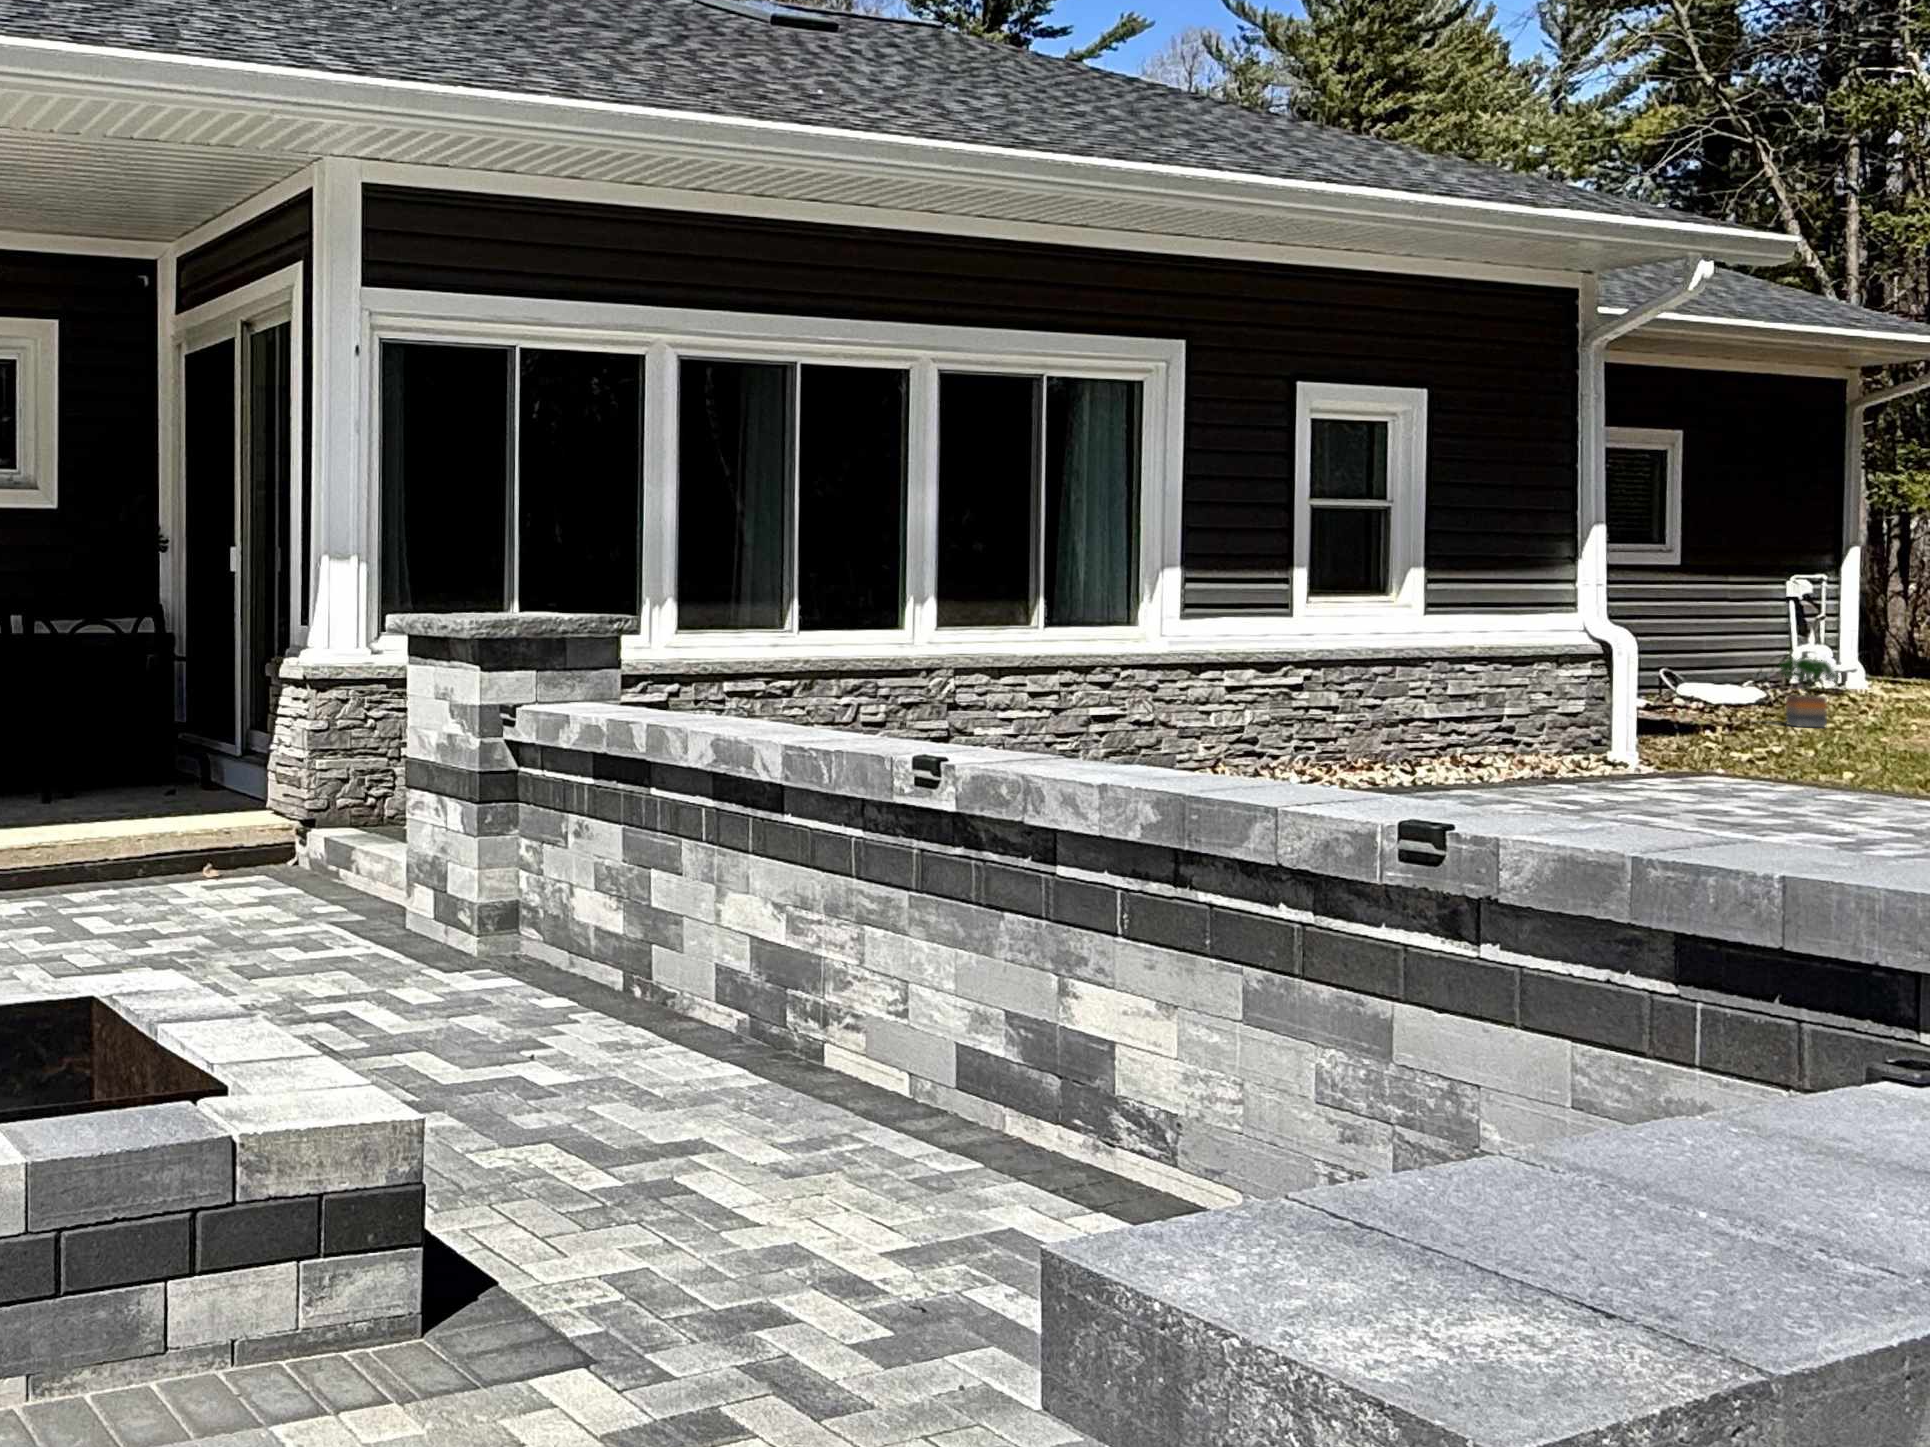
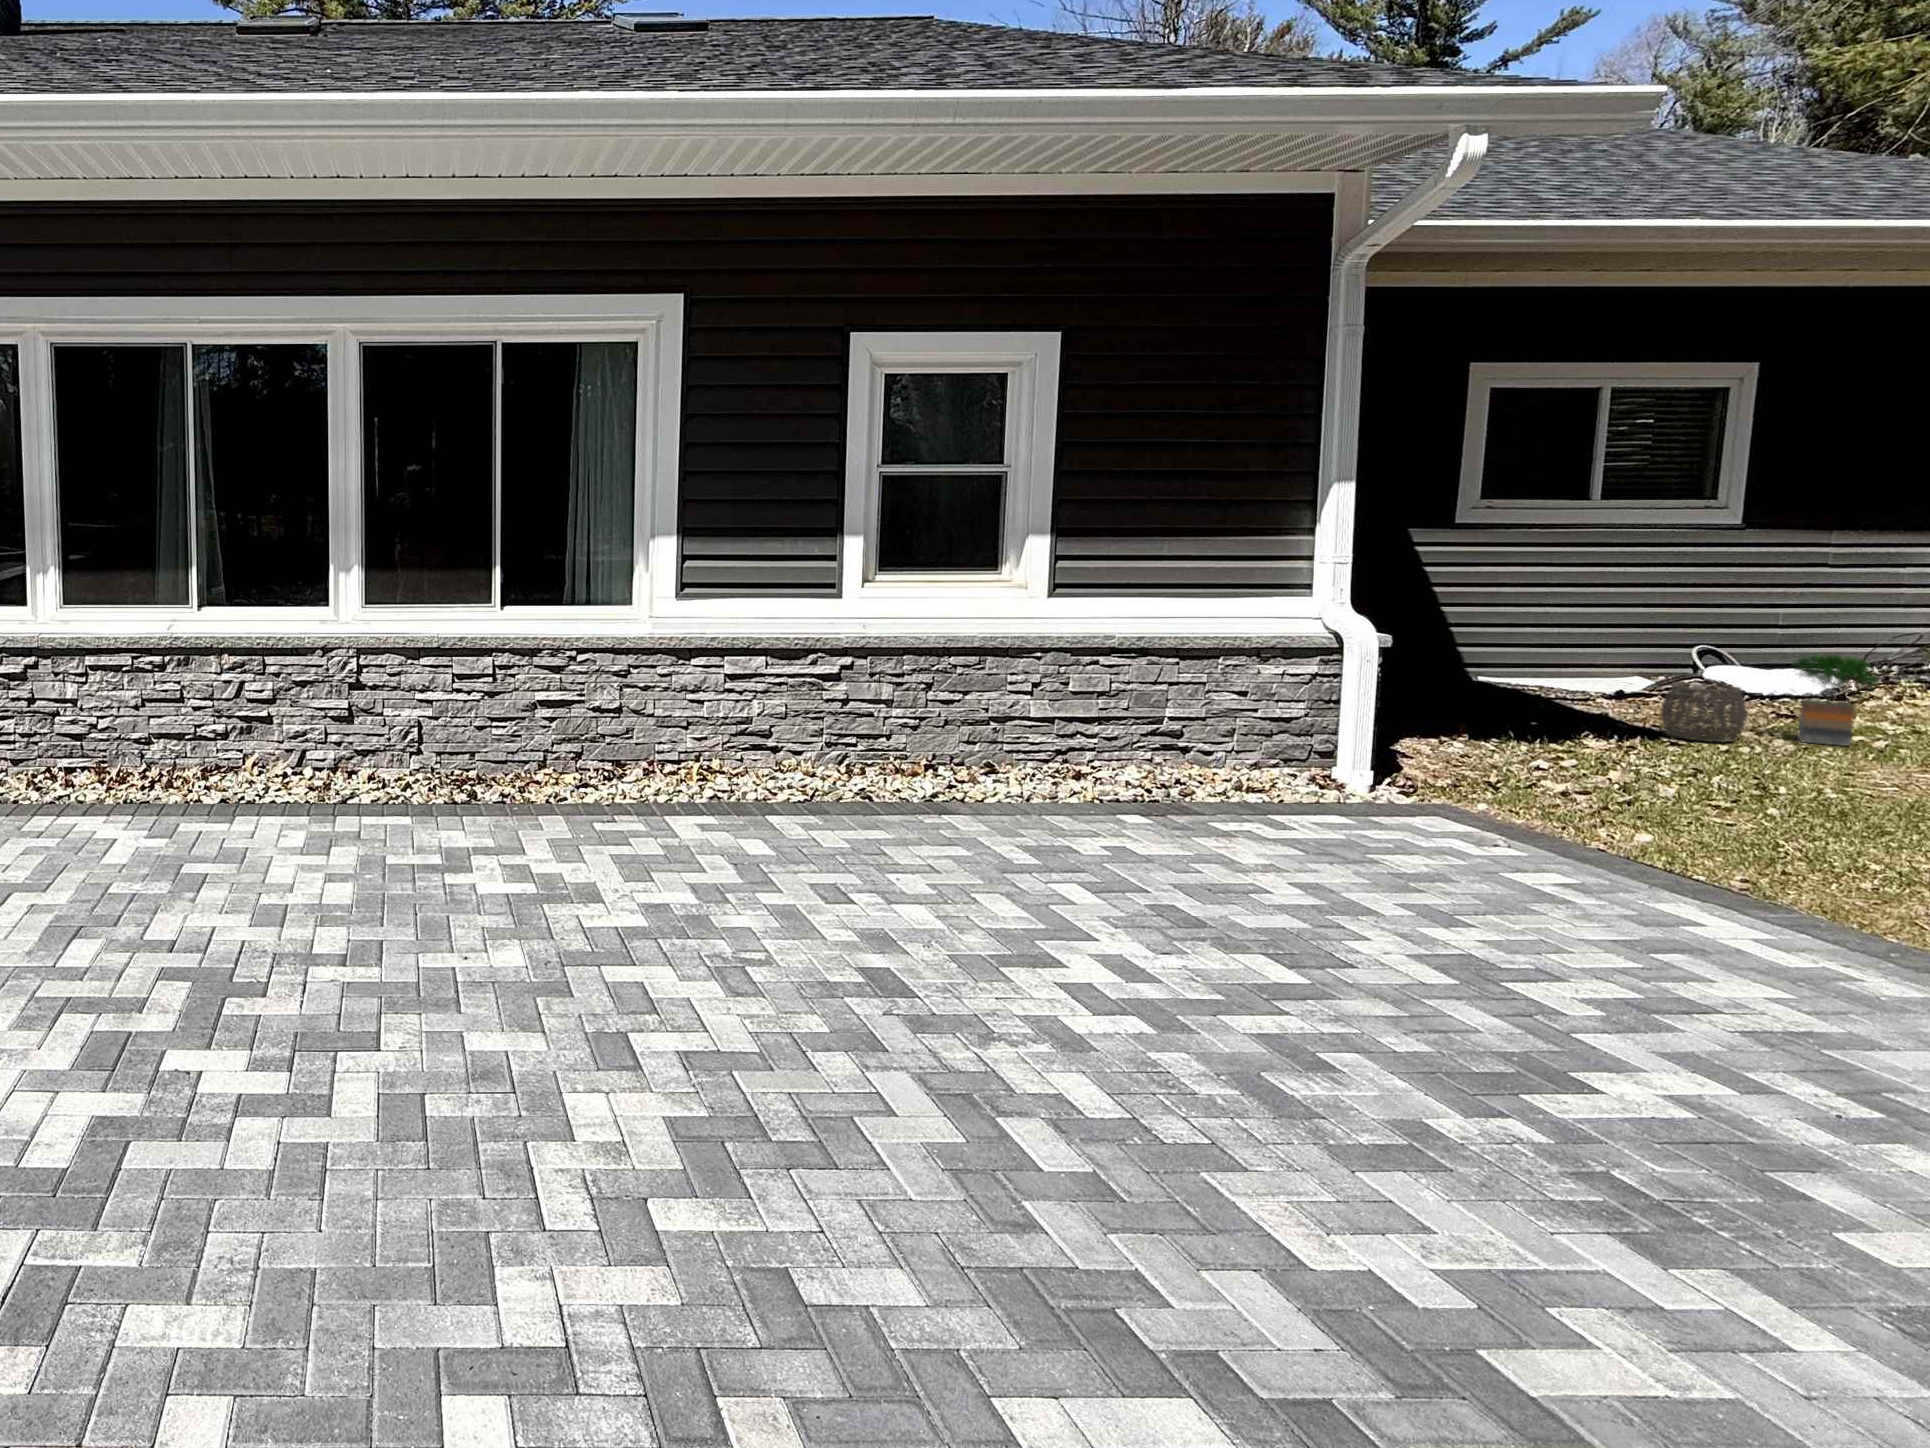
woven basket: none [1708,685,1769,729] -> present [1661,683,1747,742]

